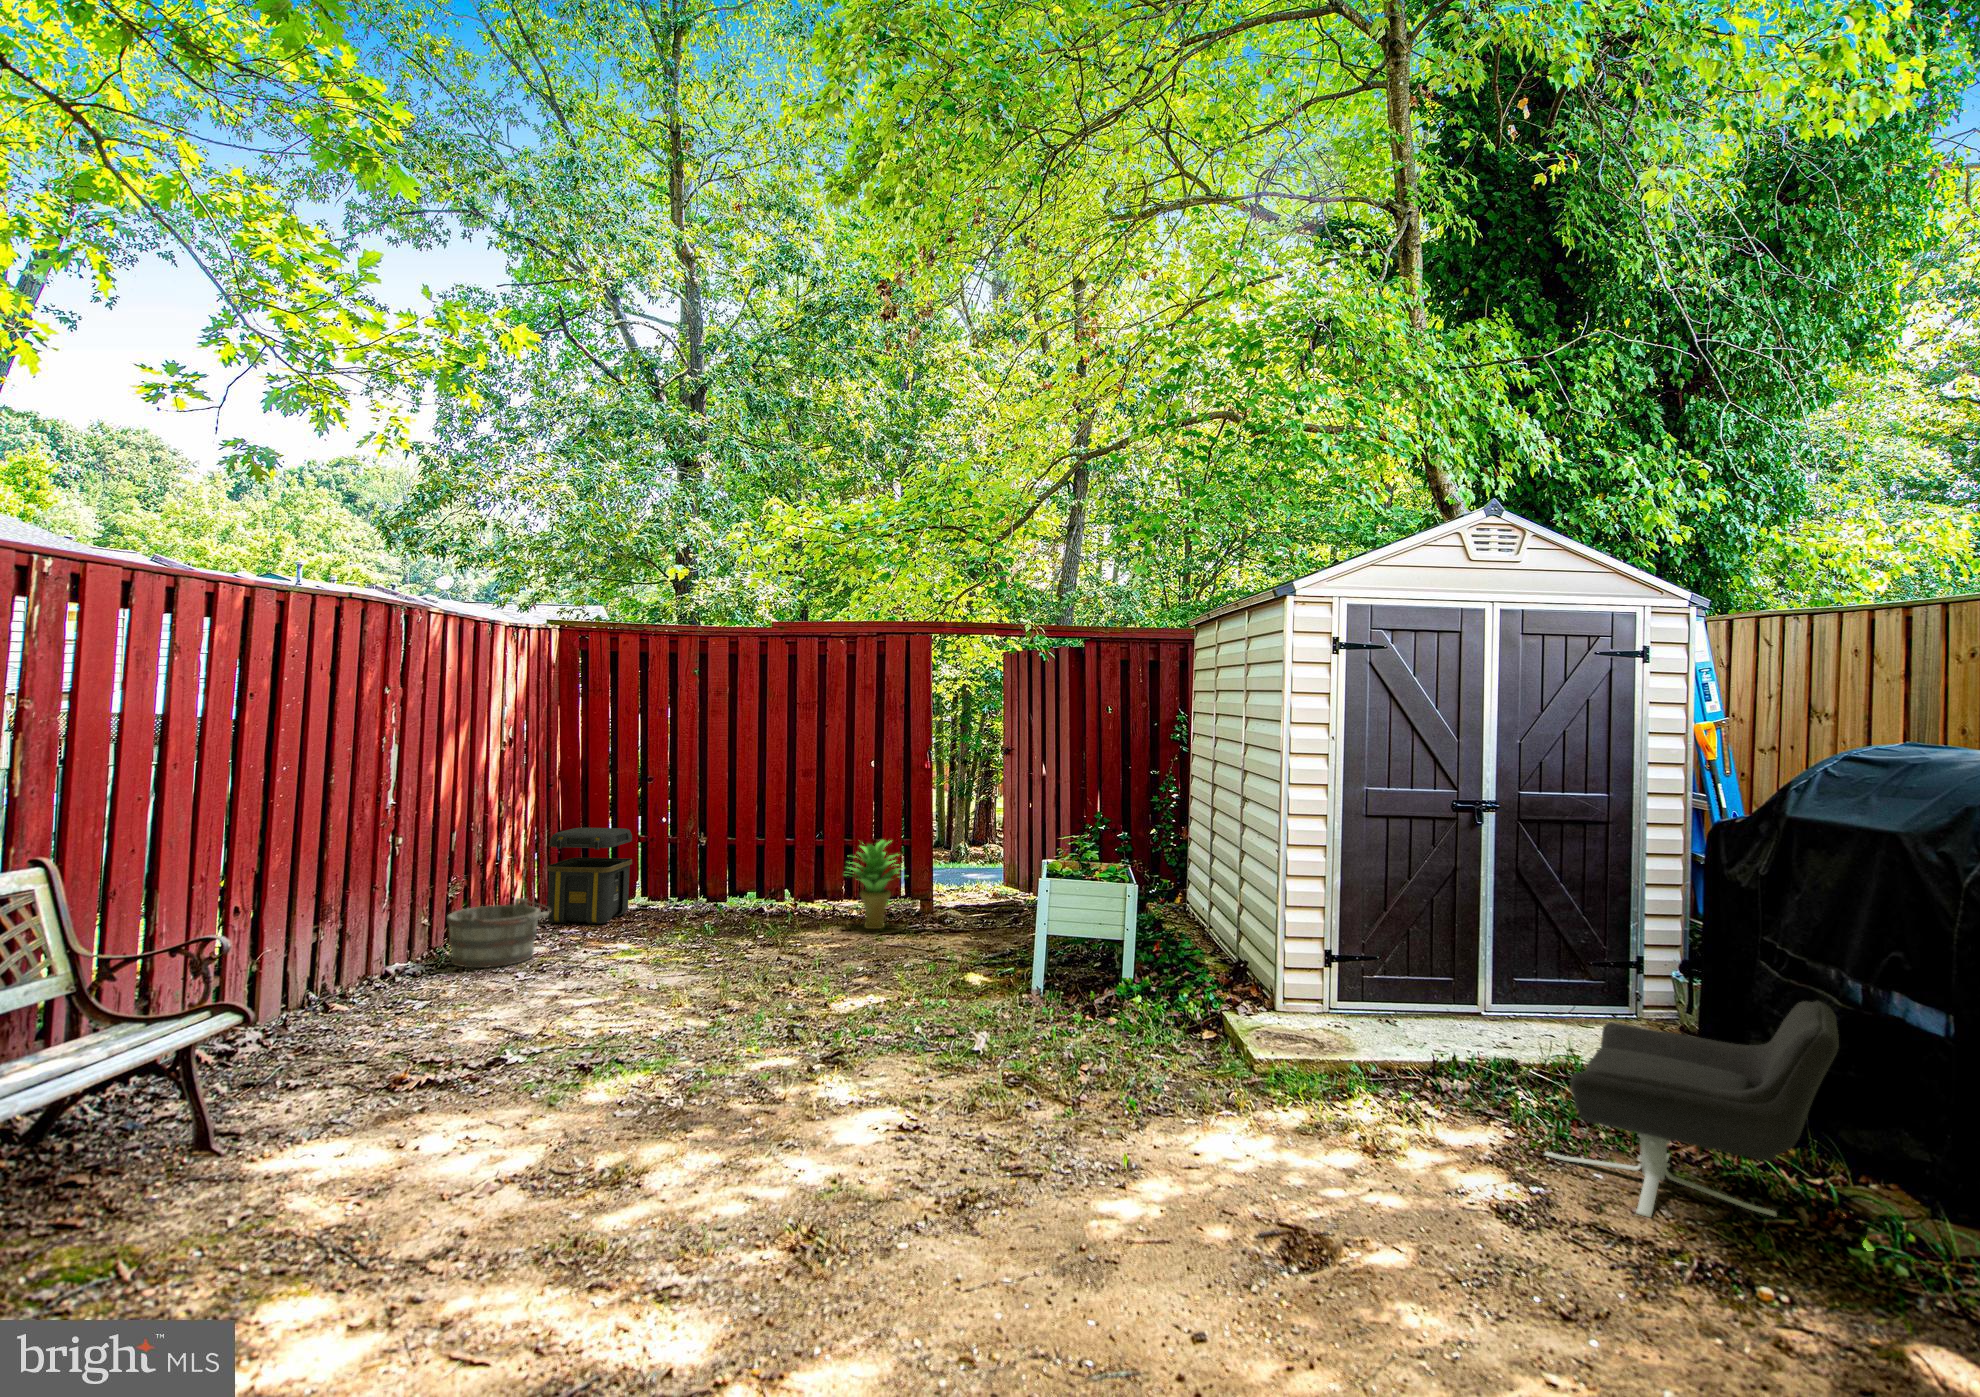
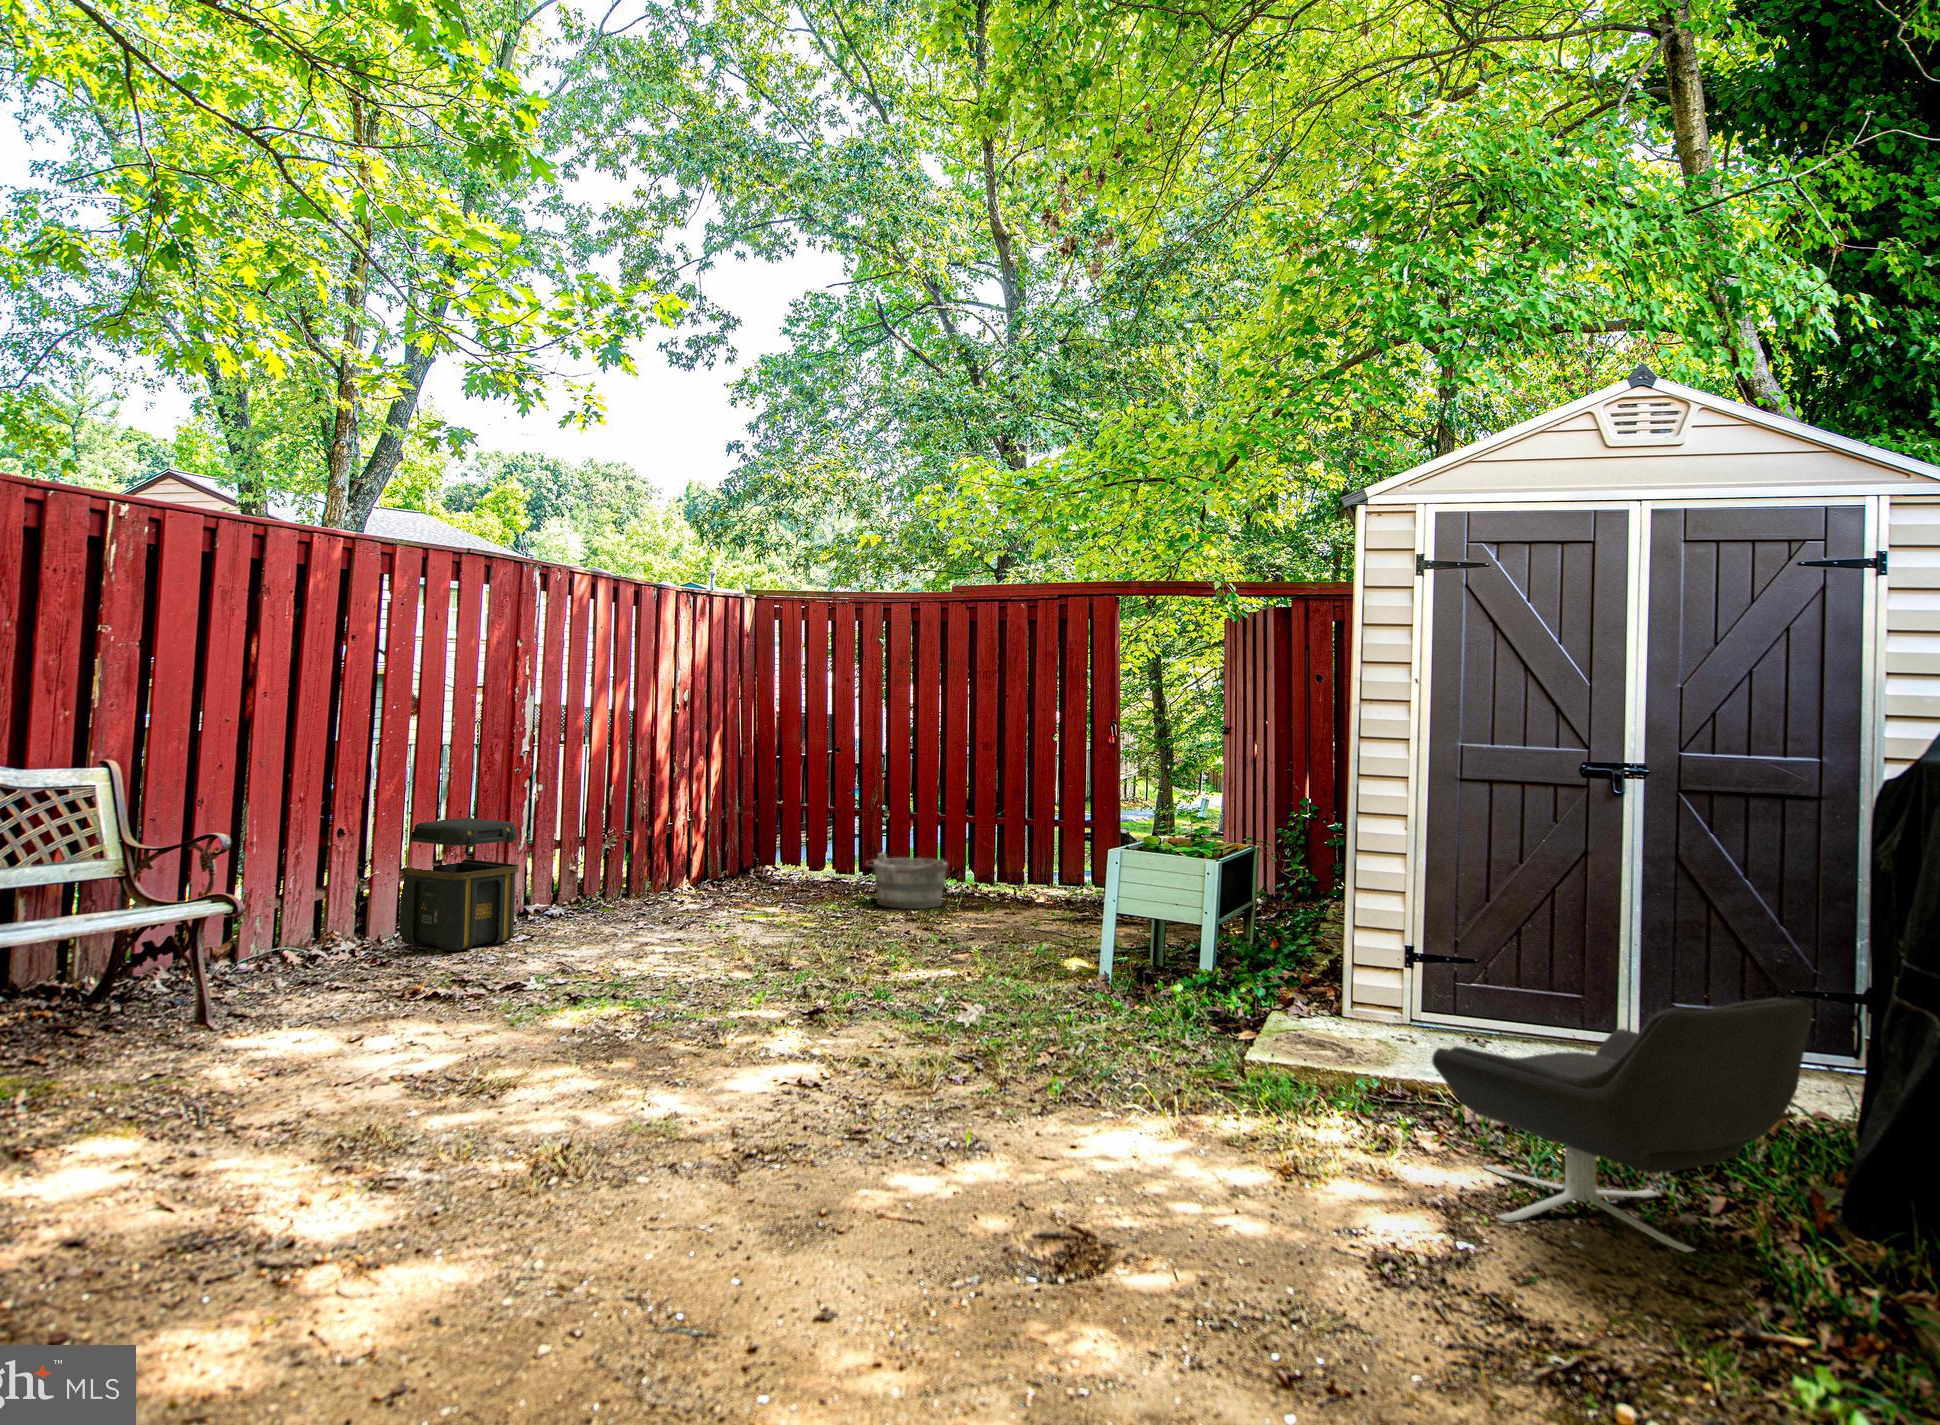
toolbox: present [547,828,632,924] -> present [399,818,519,951]
potted plant: present [847,840,900,929] -> none [999,817,1074,920]
bucket: present [447,898,551,968] -> present [866,853,948,909]

